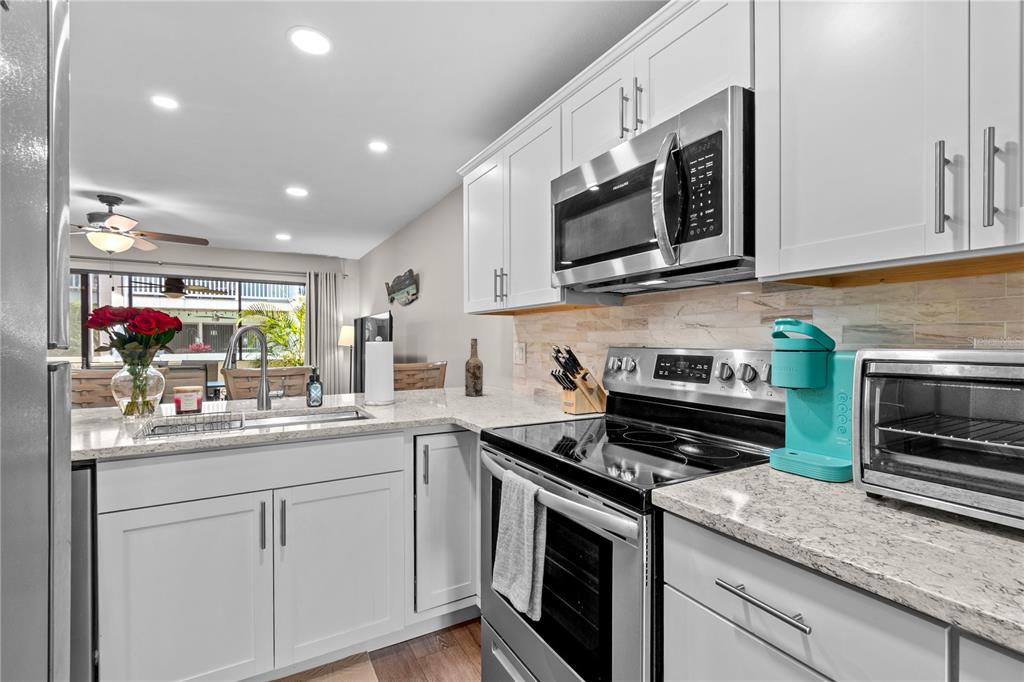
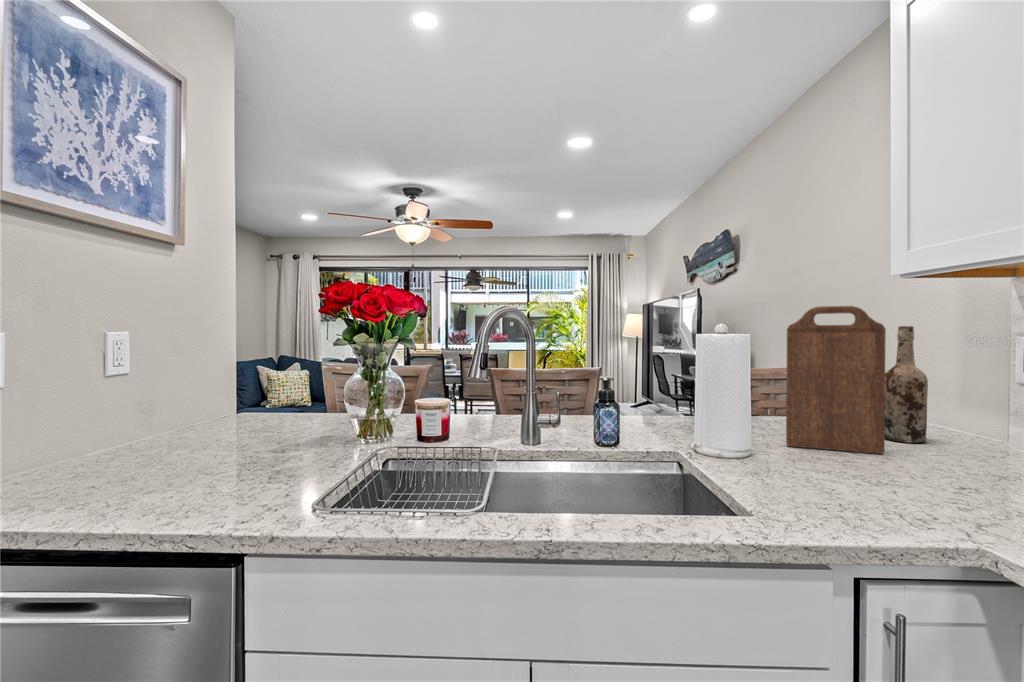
cutting board: none [415,328,458,401] -> present [786,306,886,454]

